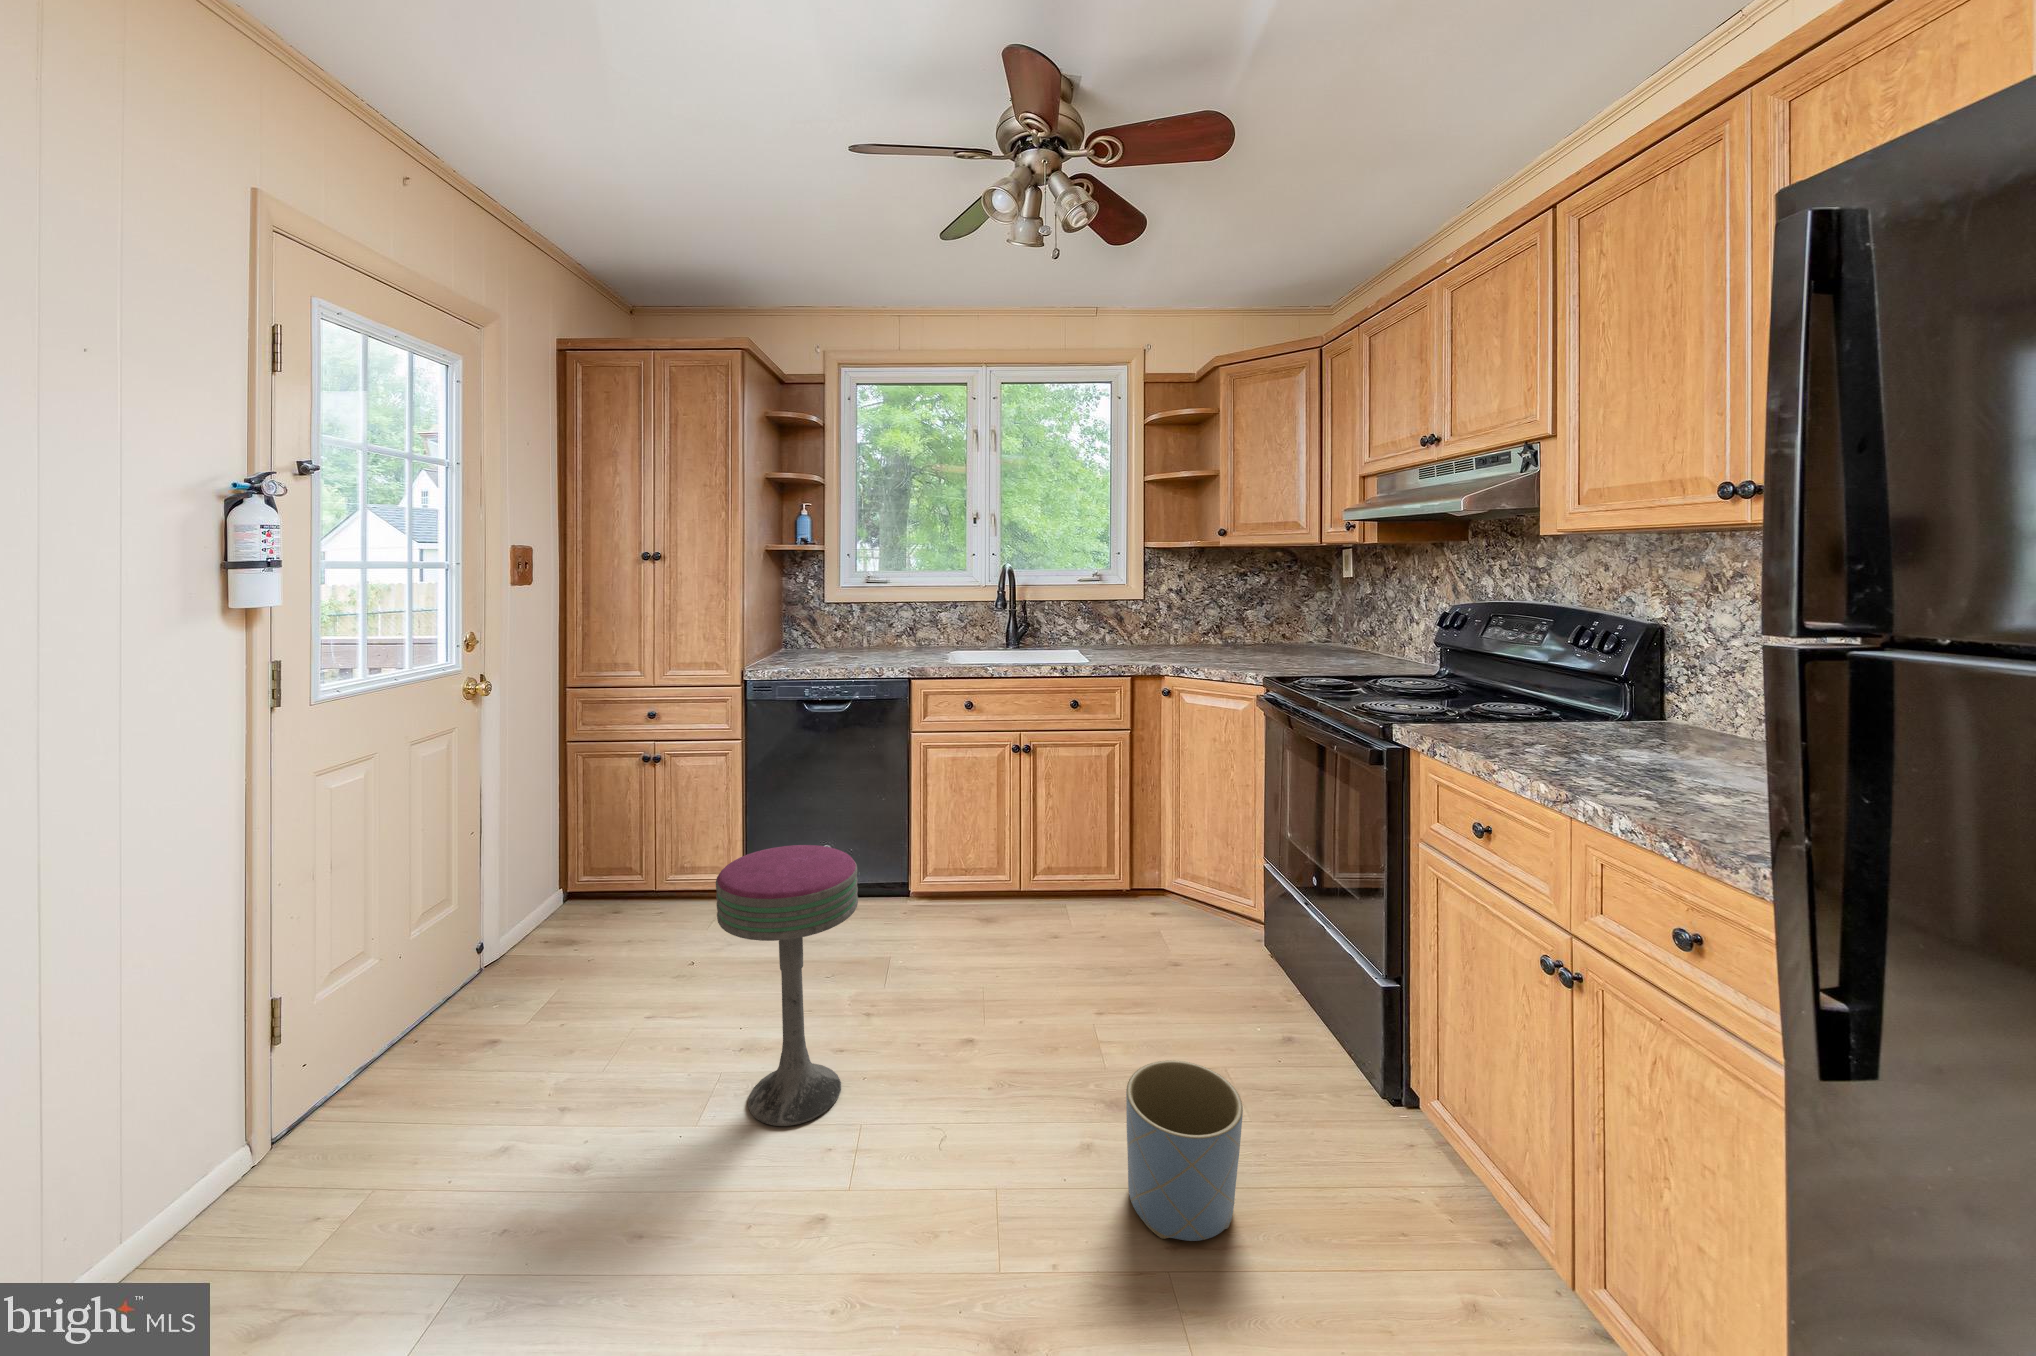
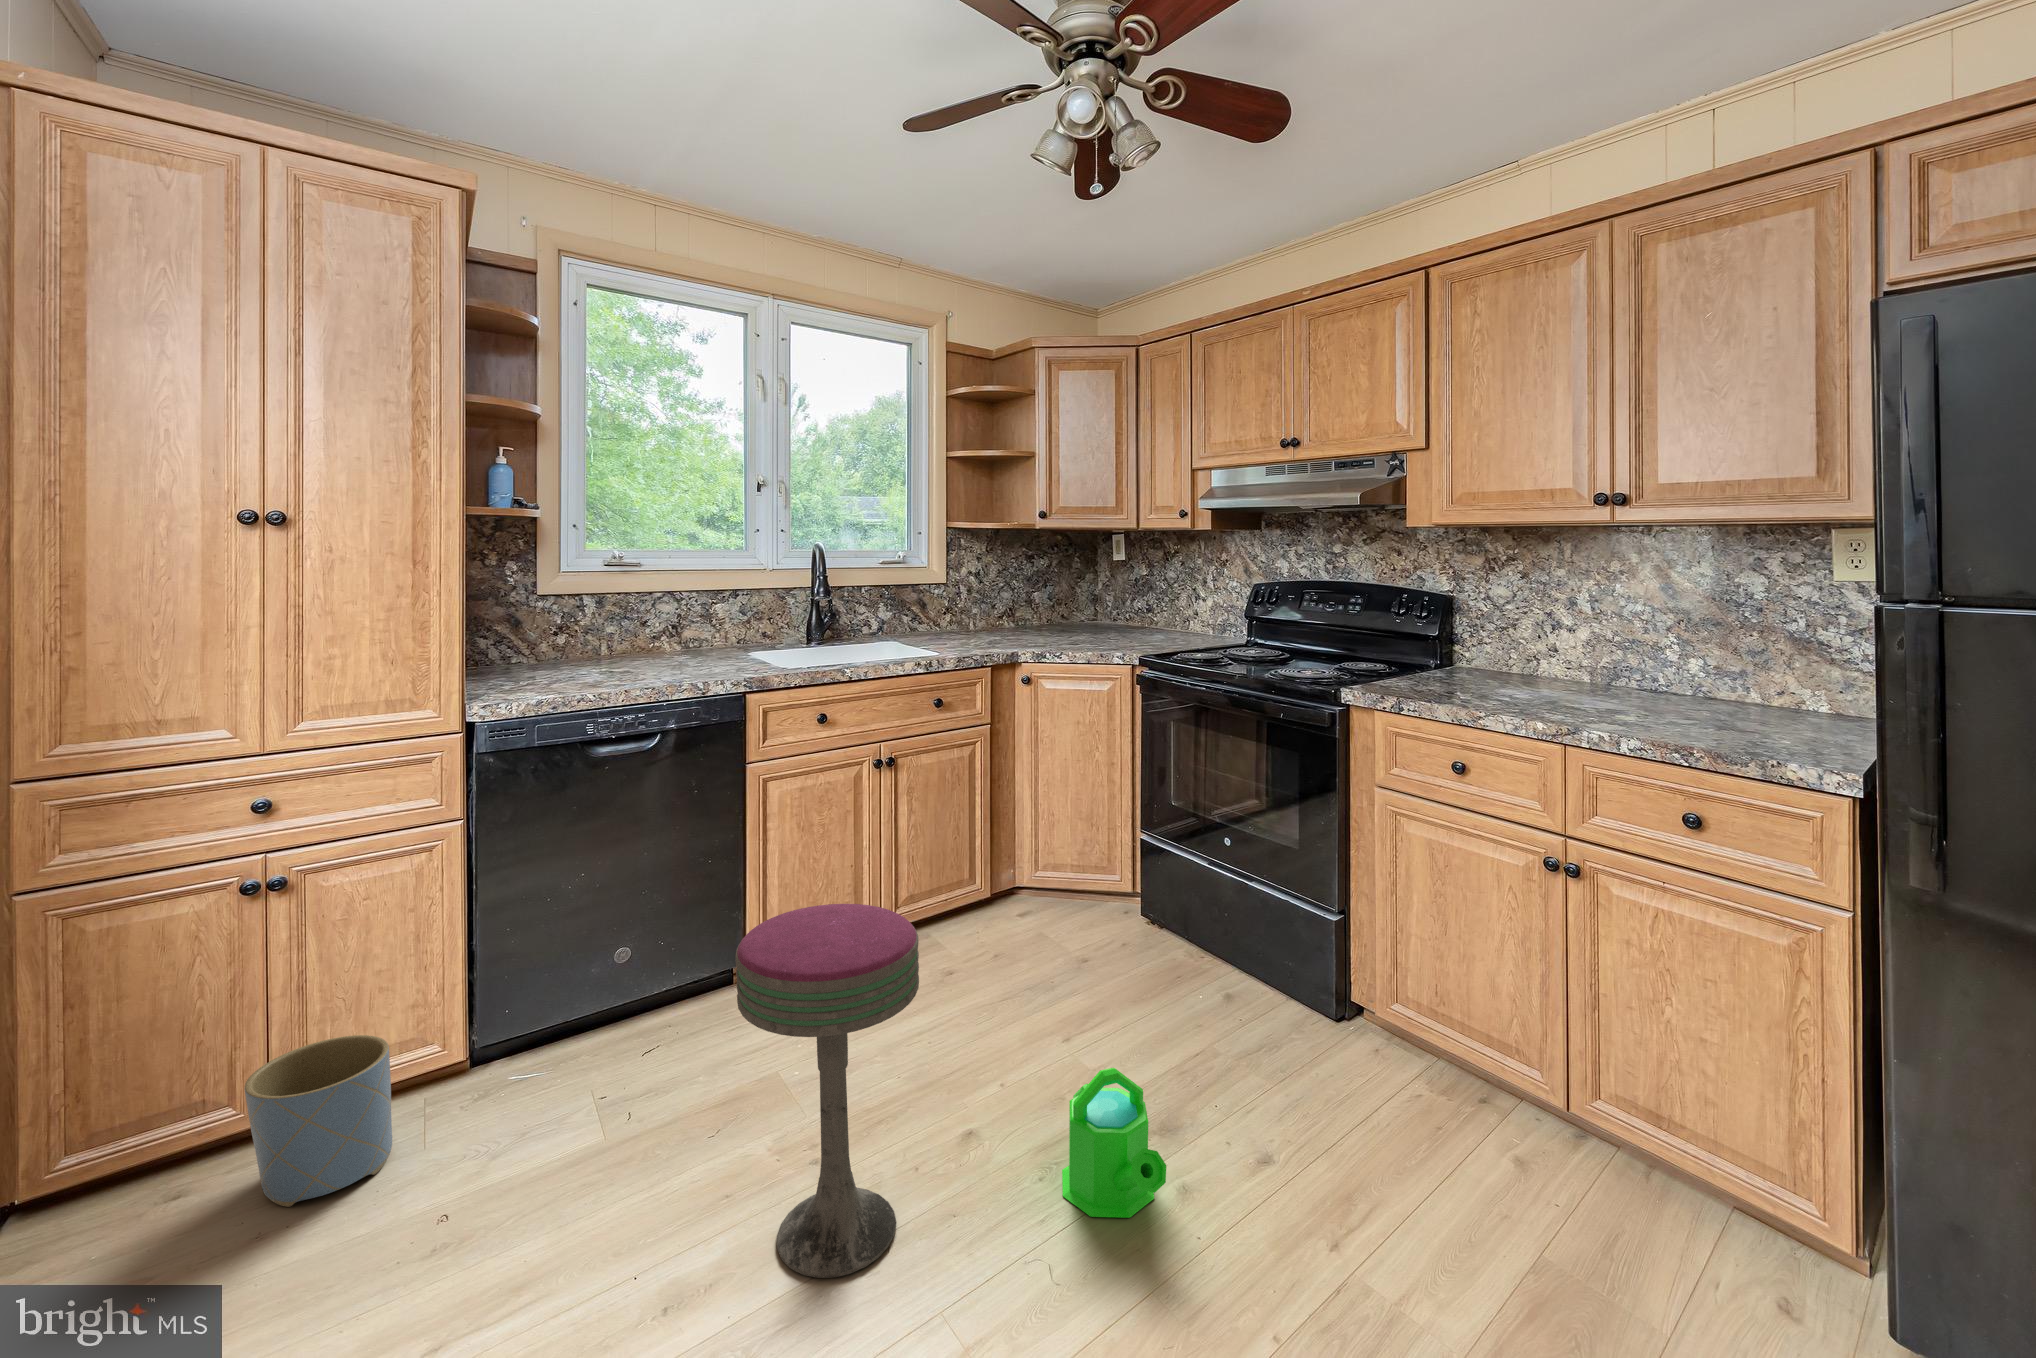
watering can: none [957,1044,1043,1184] -> present [1062,1068,1166,1218]
planter: present [1126,1060,1243,1241] -> present [244,1035,392,1207]

